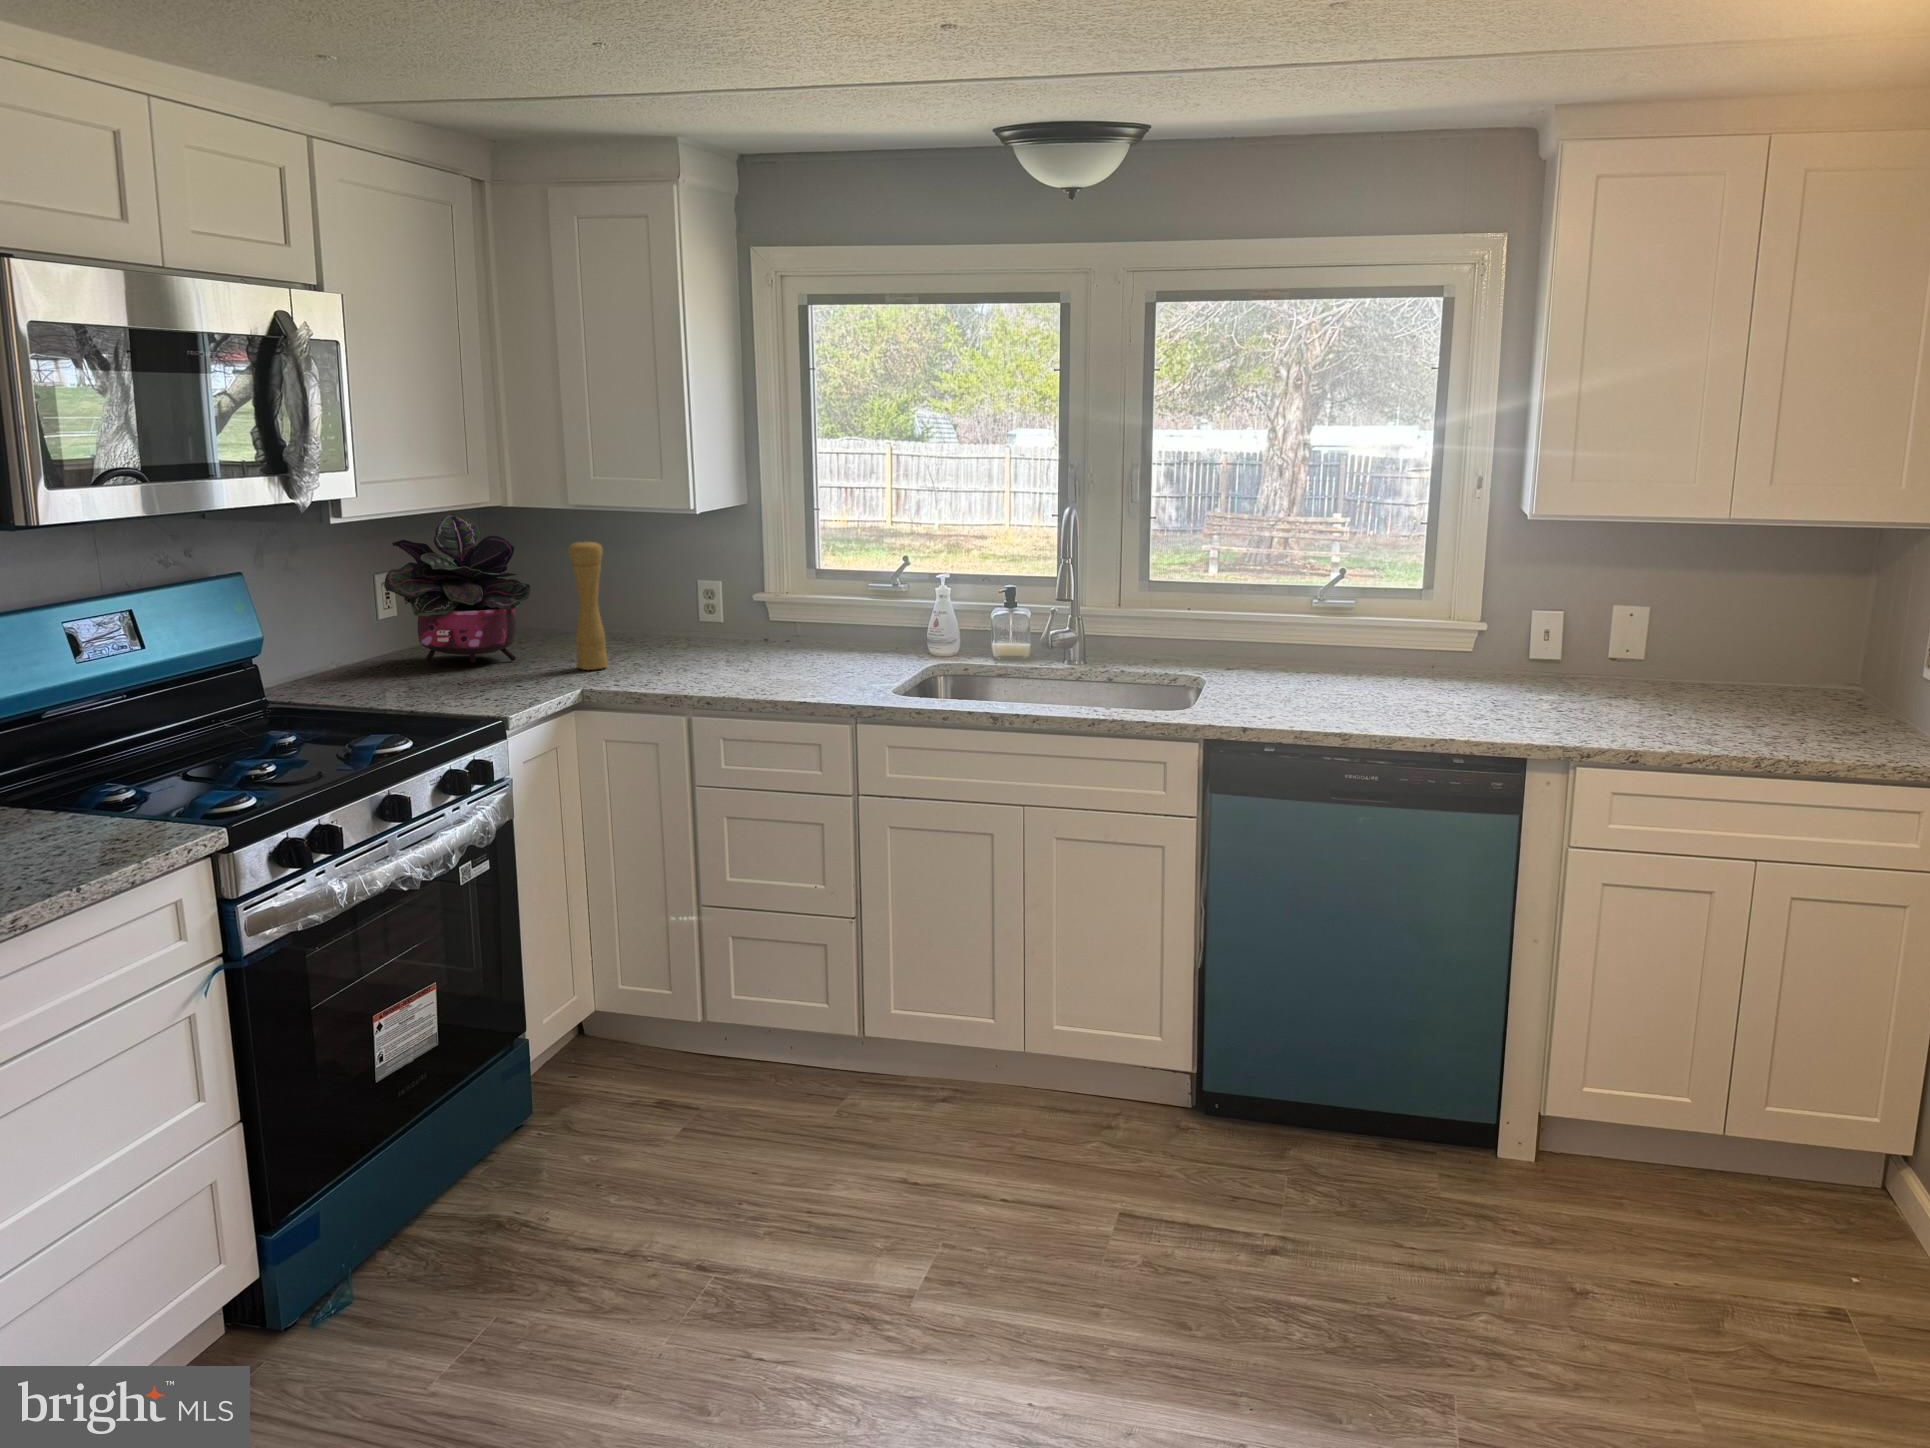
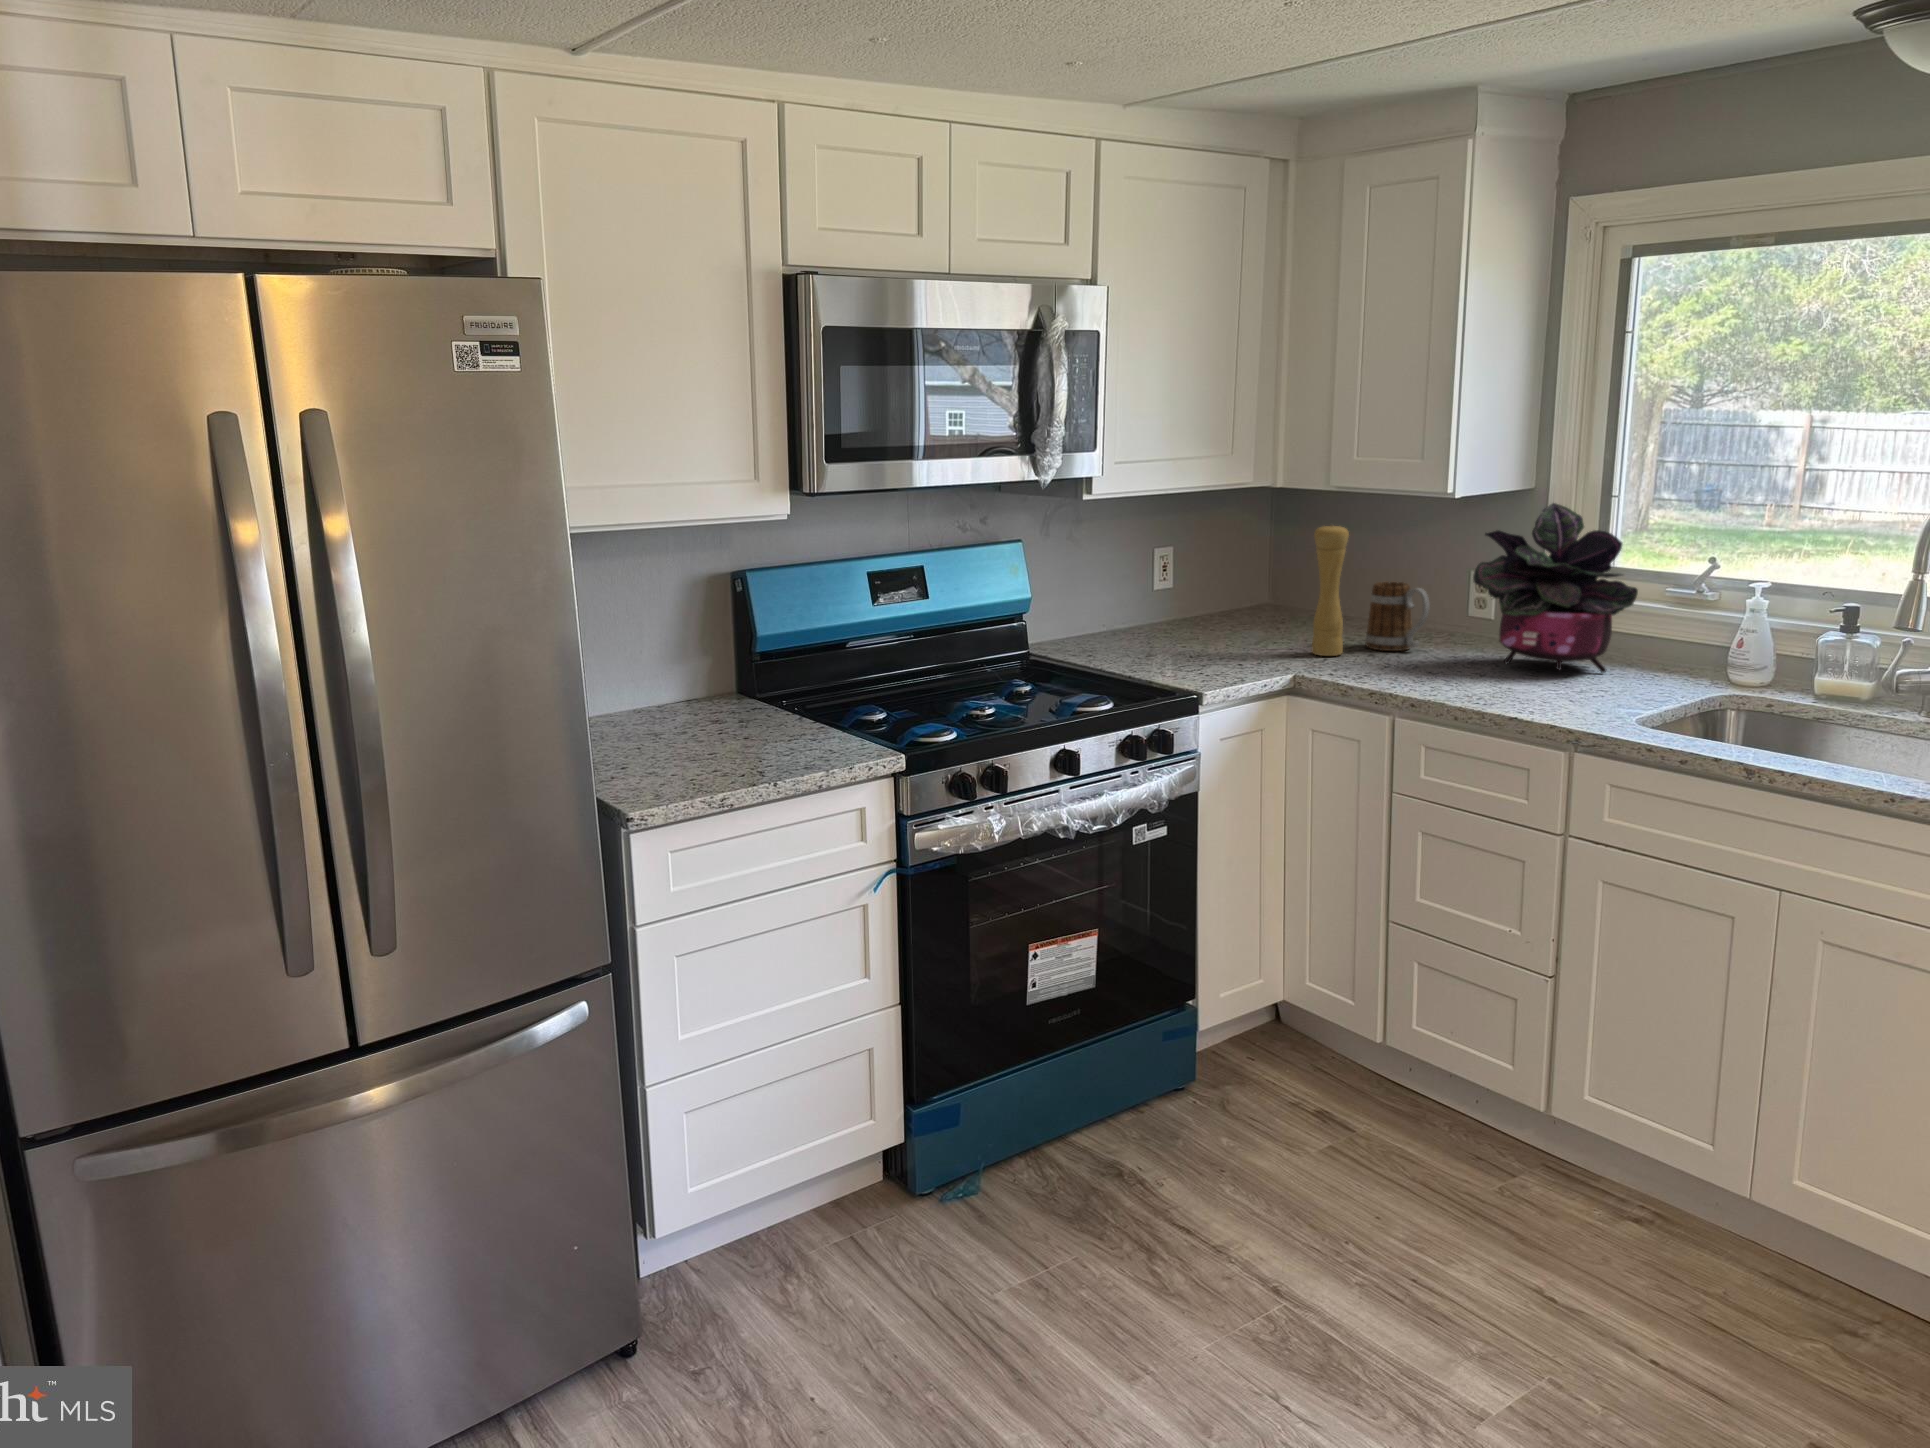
potted plant: present [385,513,530,662] -> present [1473,503,1638,673]
mug: none [620,593,680,659] -> present [1365,582,1430,651]

